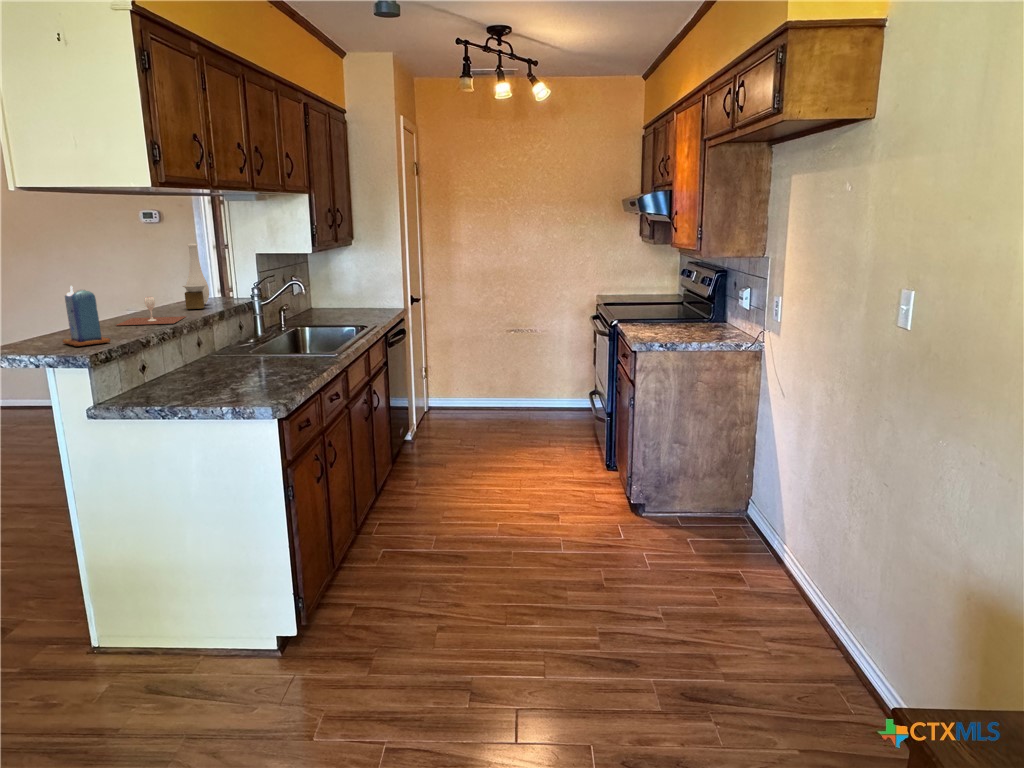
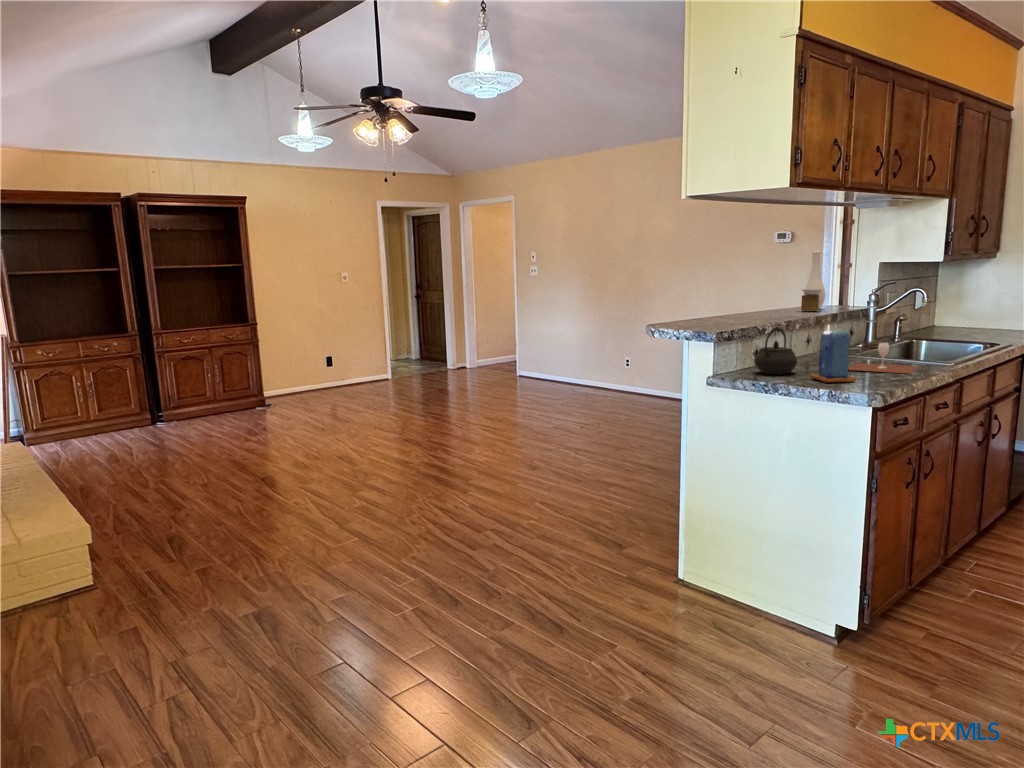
candle: present [63,286,110,346] -> present [810,325,856,382]
wine glass: present [117,297,186,325] -> present [848,343,916,374]
kettle: none [142,341,193,394] -> present [754,327,797,374]

